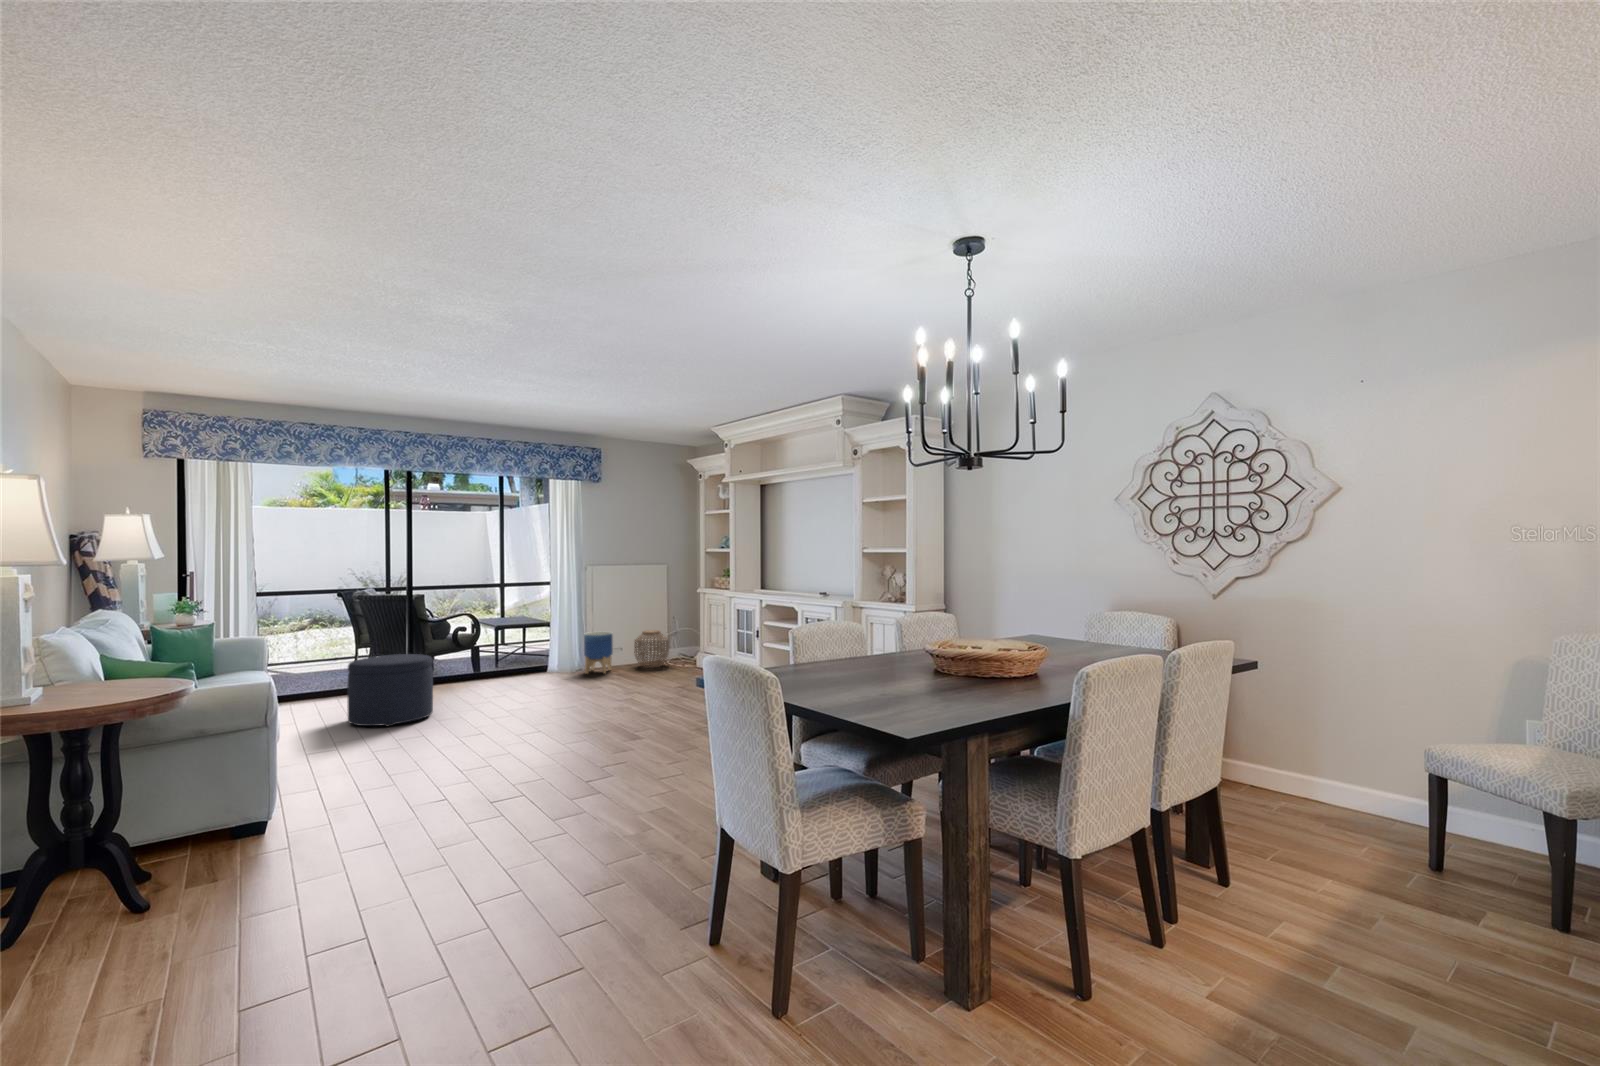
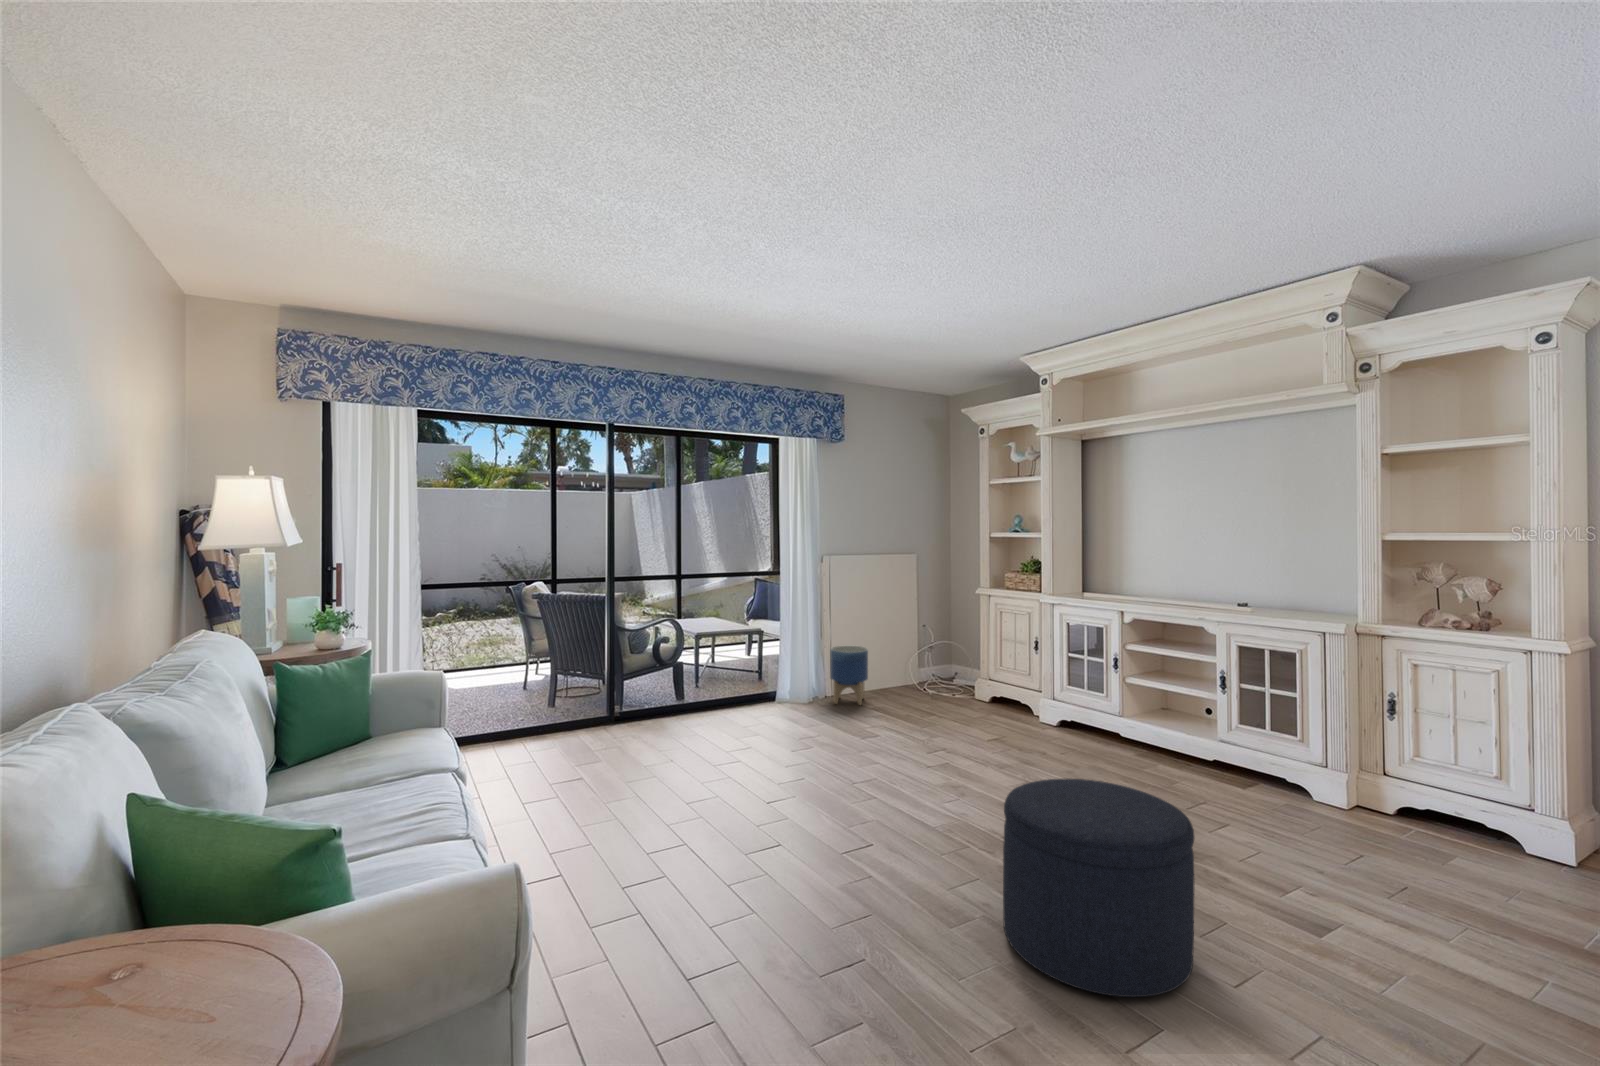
woven basket: present [634,630,669,667] -> none [890,644,937,696]
ottoman: present [348,654,433,726] -> present [1003,779,1195,997]

